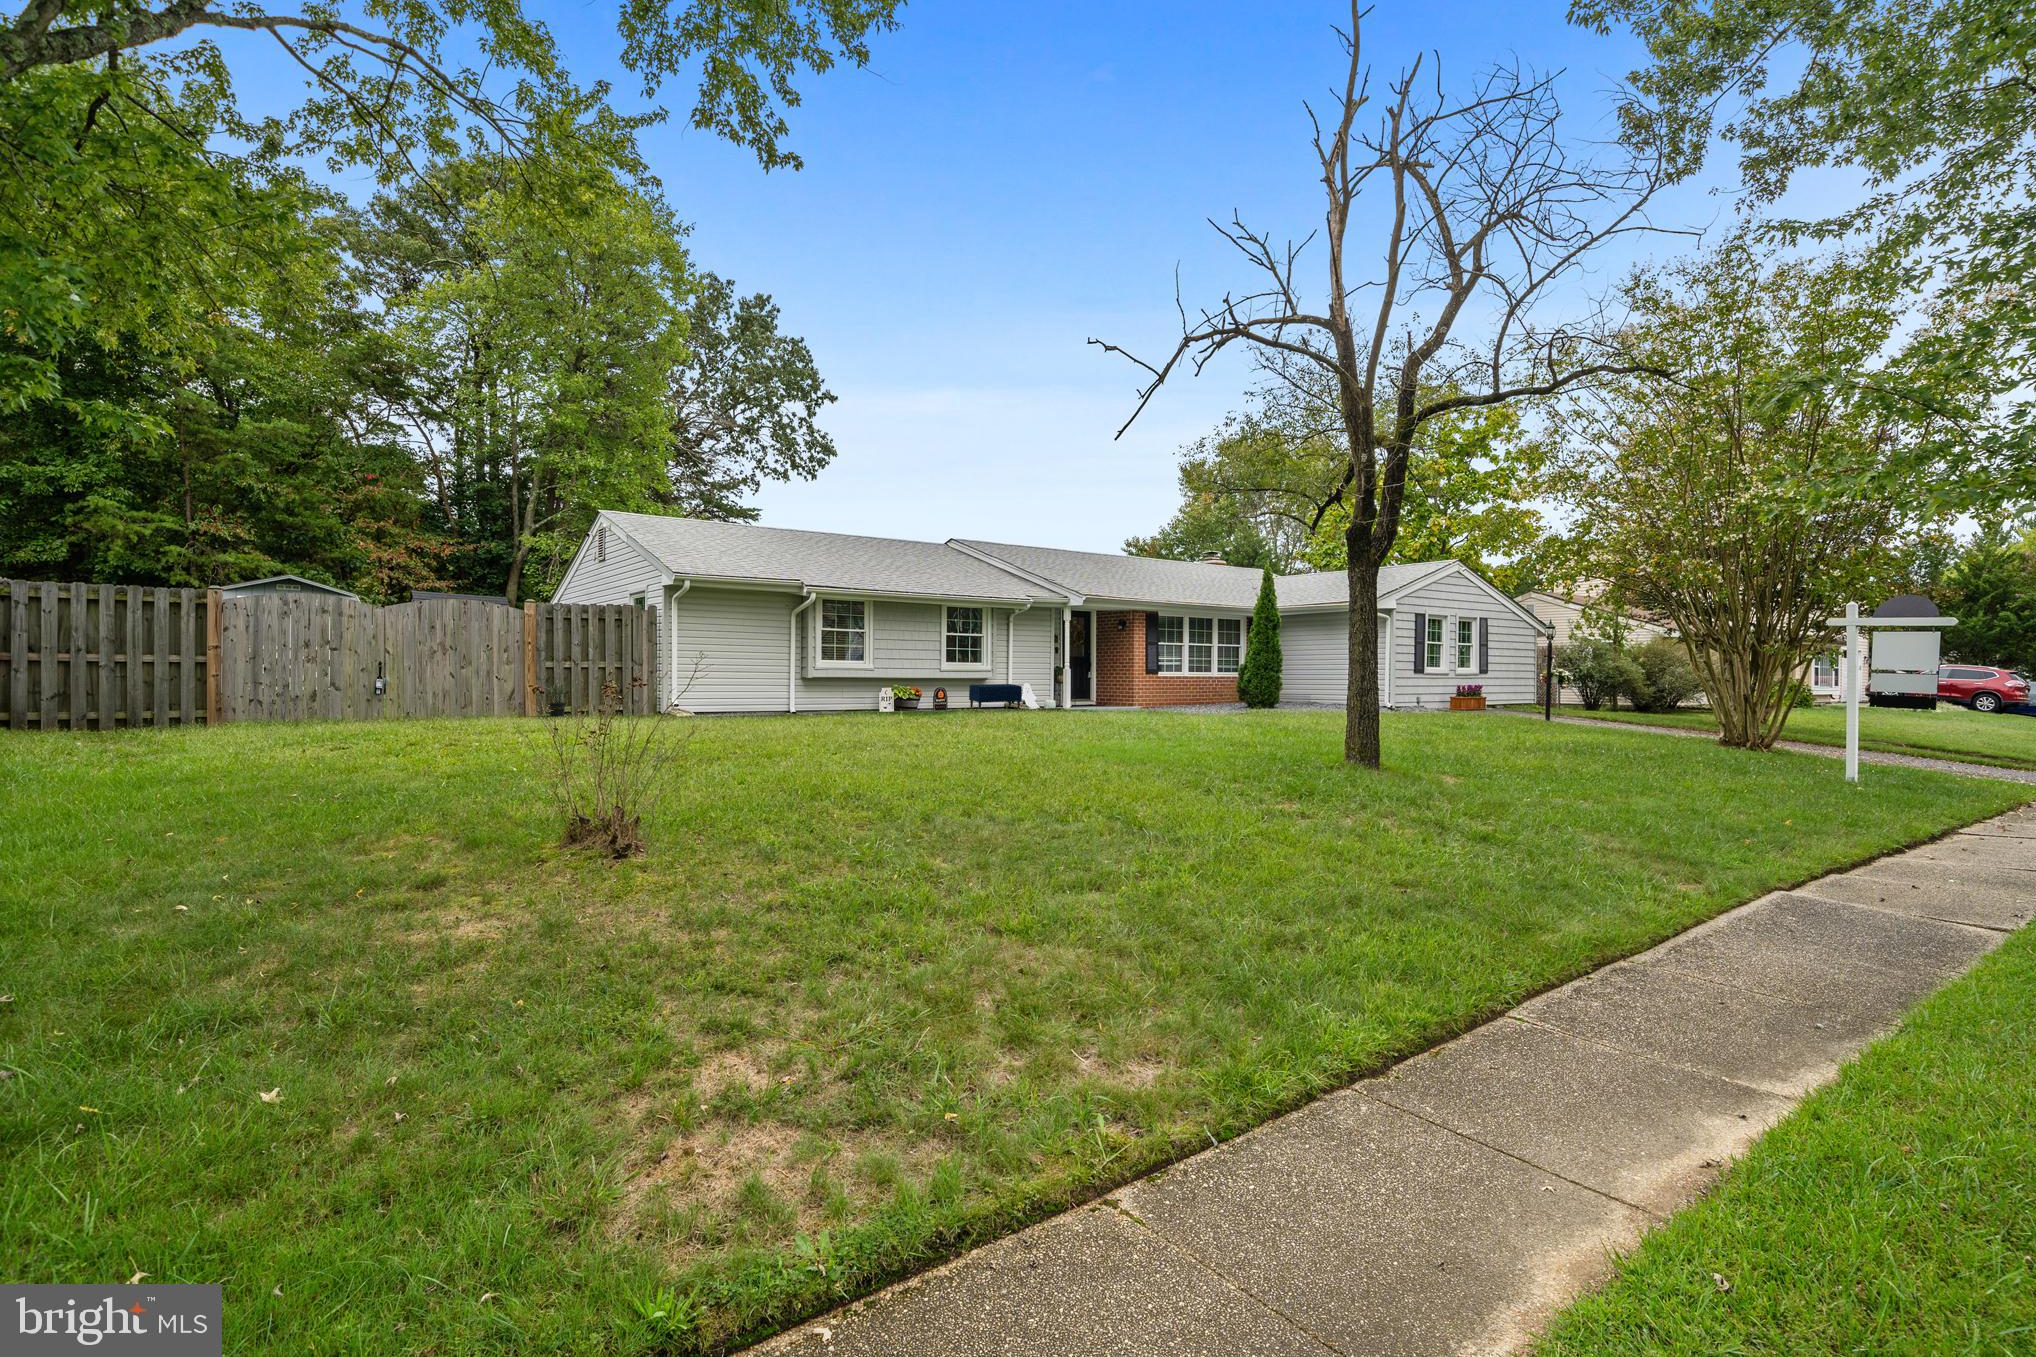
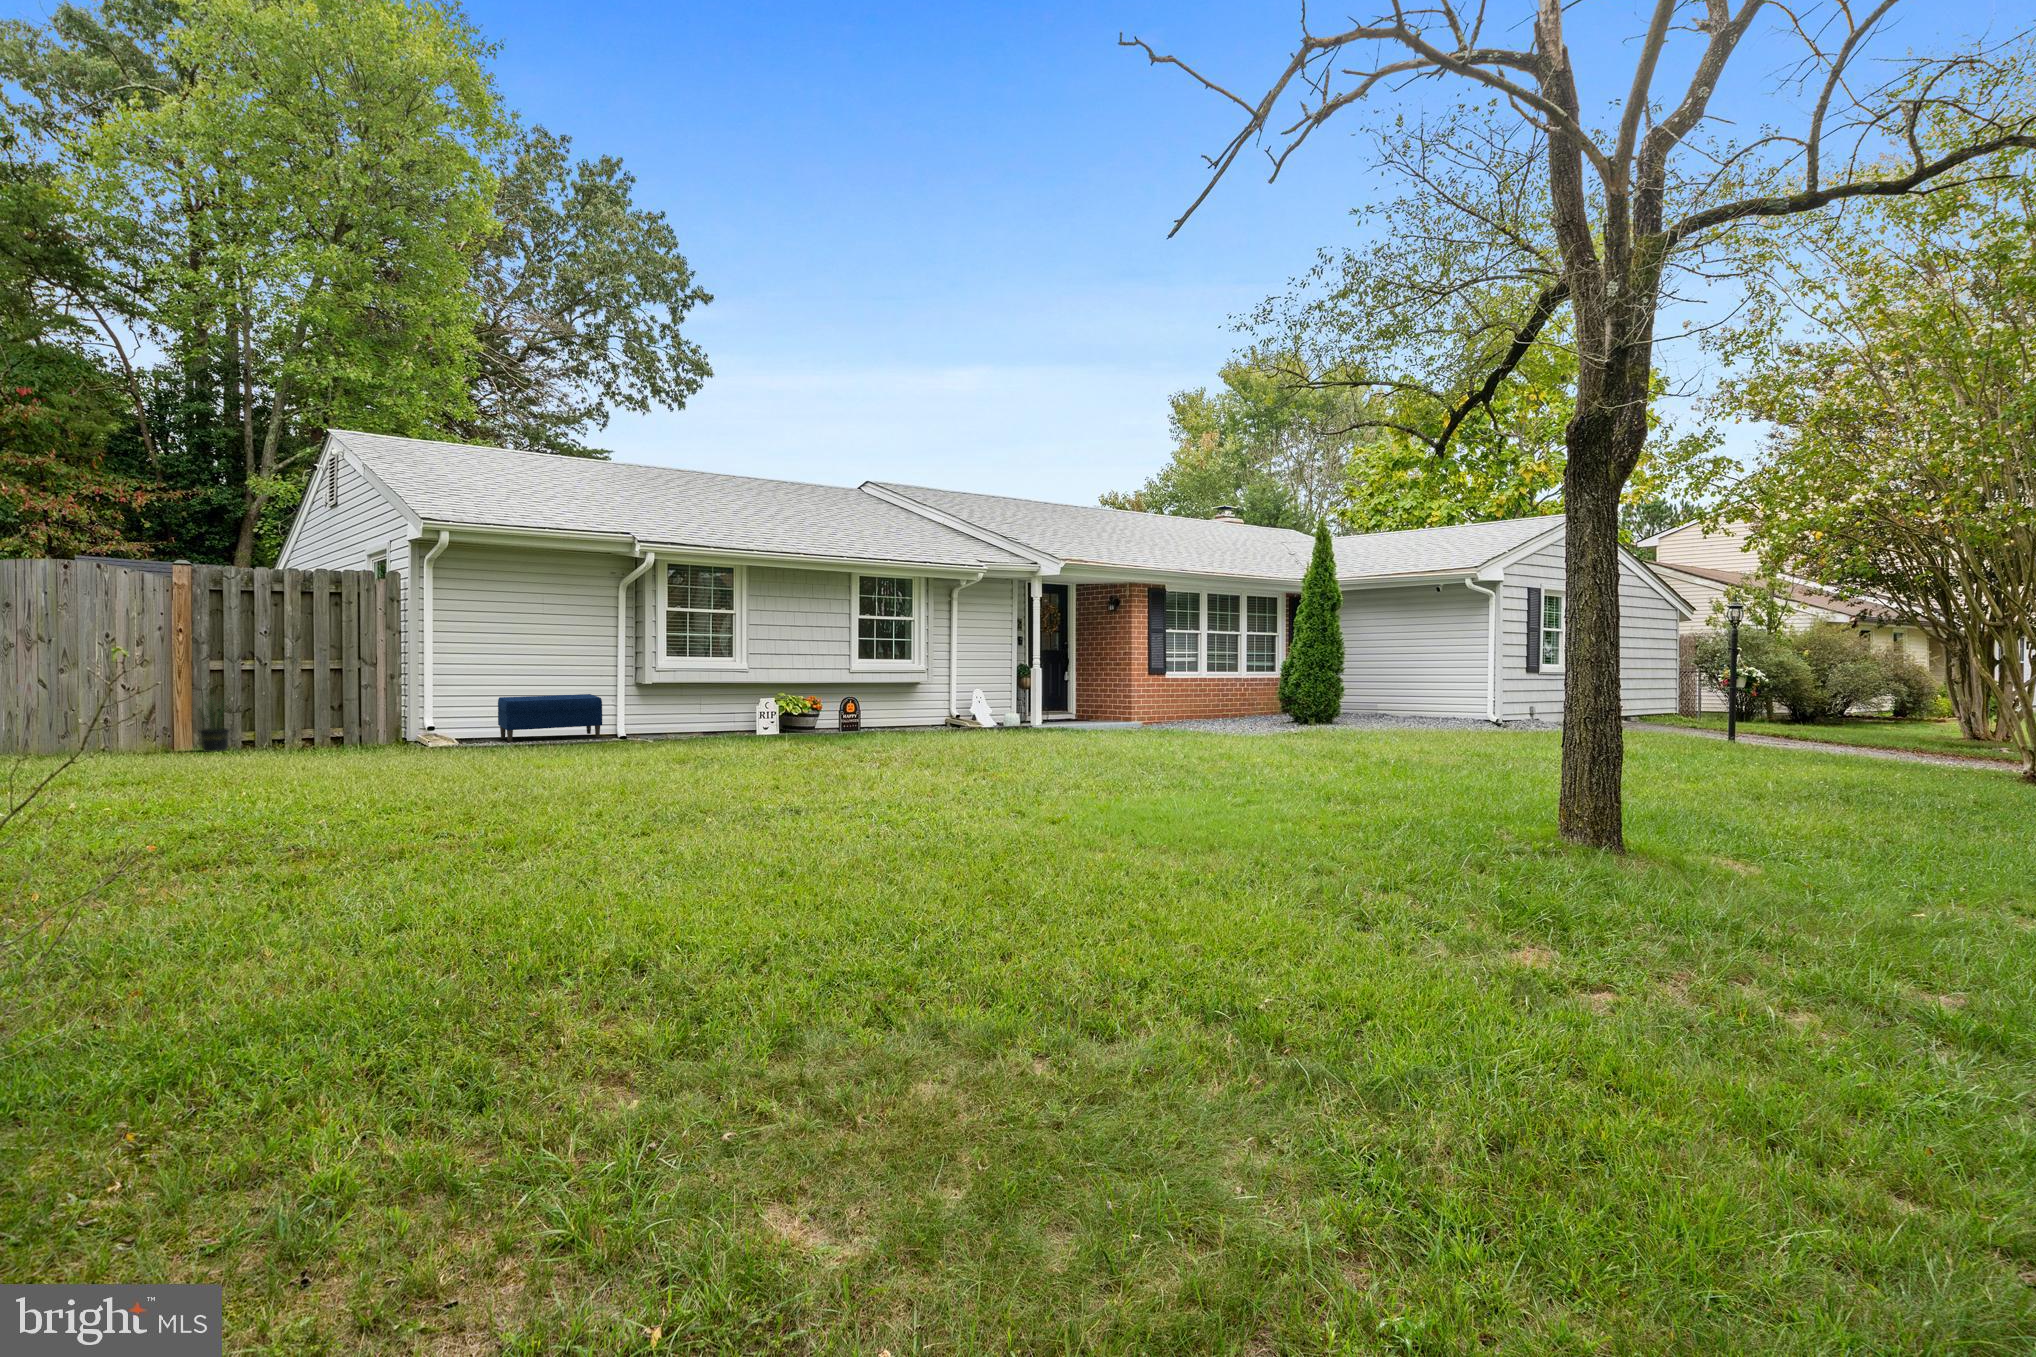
bench: present [969,684,1022,709] -> present [498,694,602,742]

